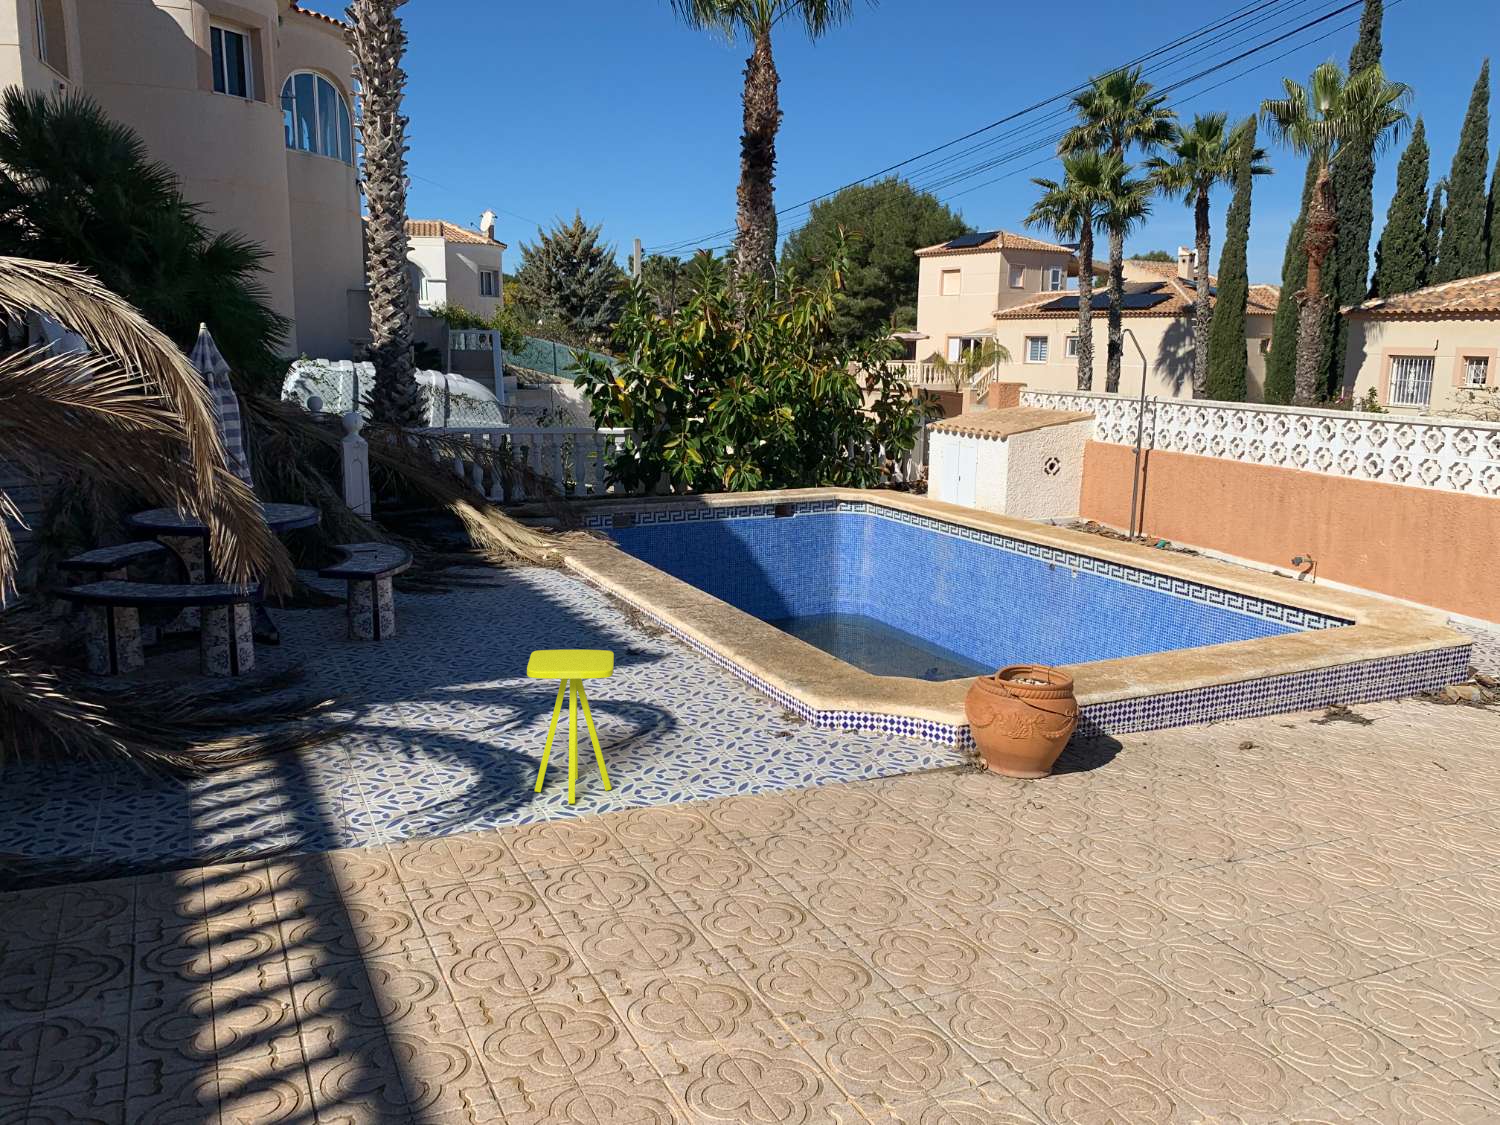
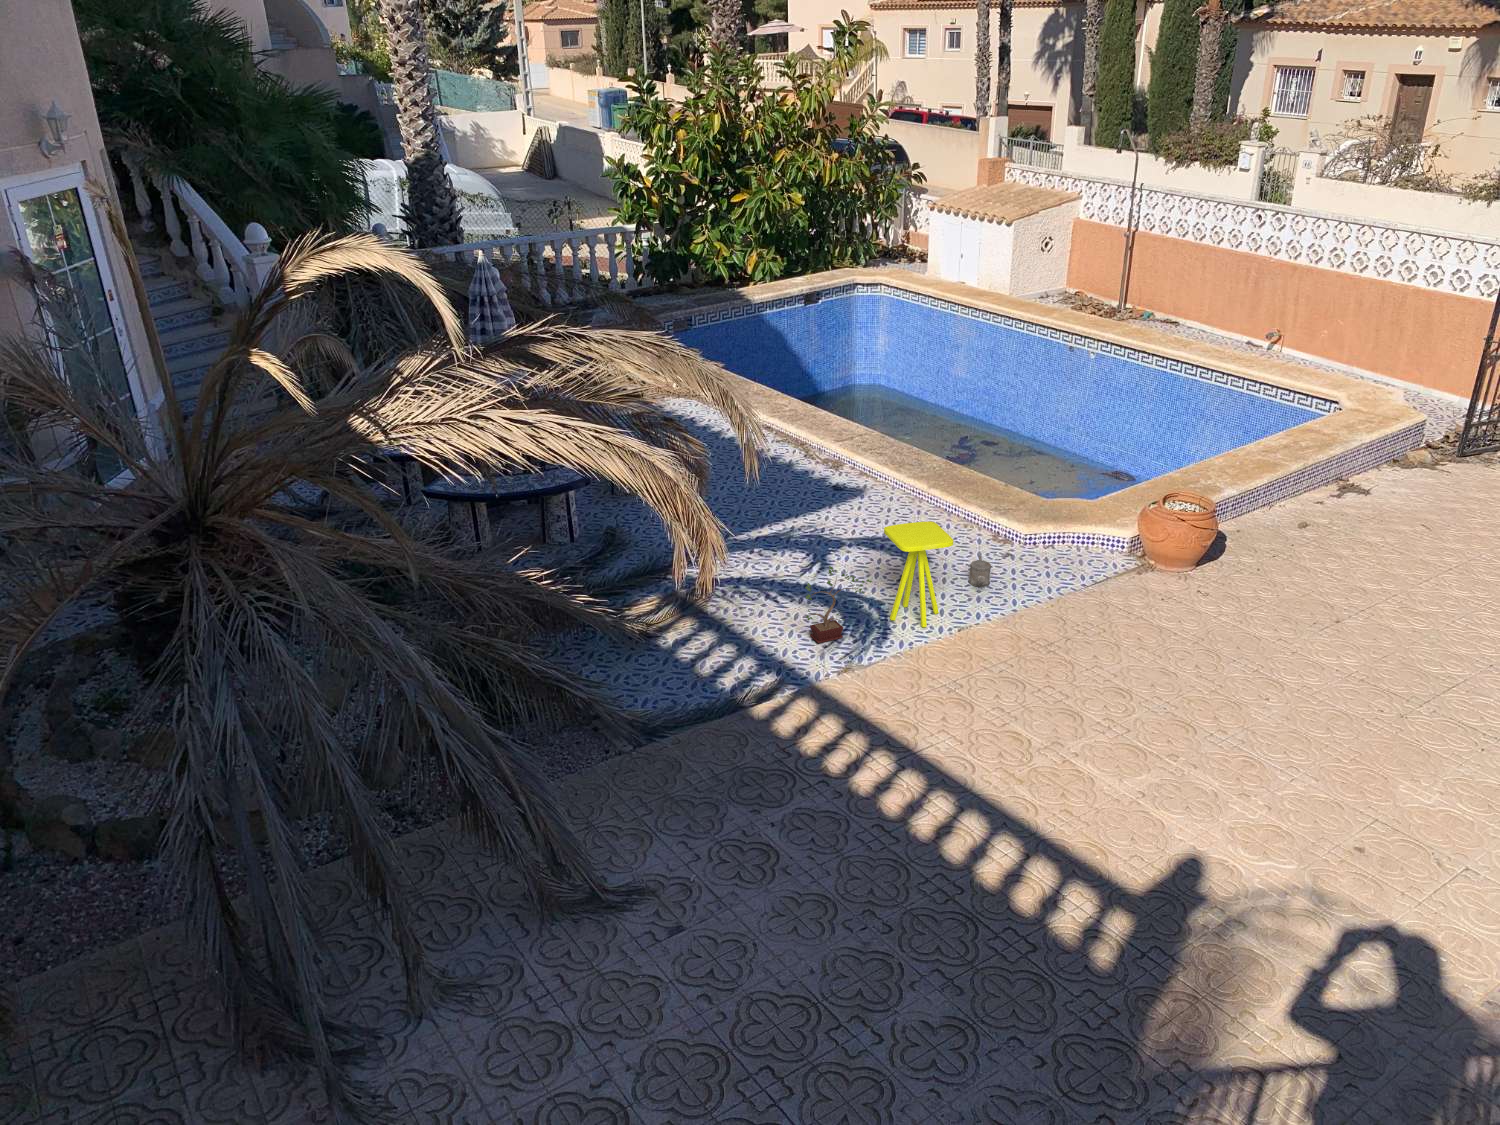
potted plant: none [374,689,486,808] -> present [806,566,872,643]
watering can: none [687,725,725,767] -> present [969,556,992,587]

